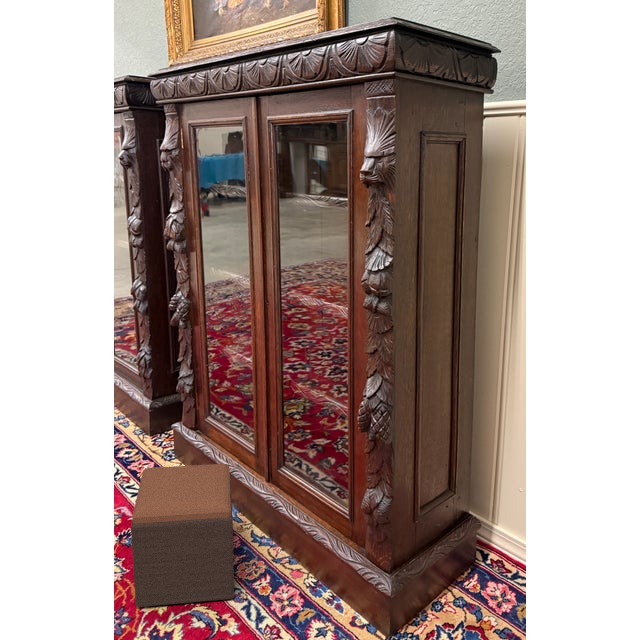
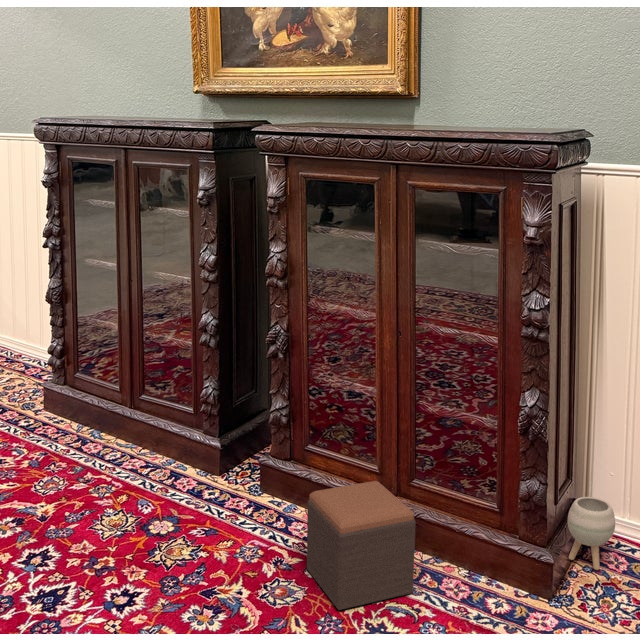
planter: none [442,514,498,605] -> present [568,497,615,570]

